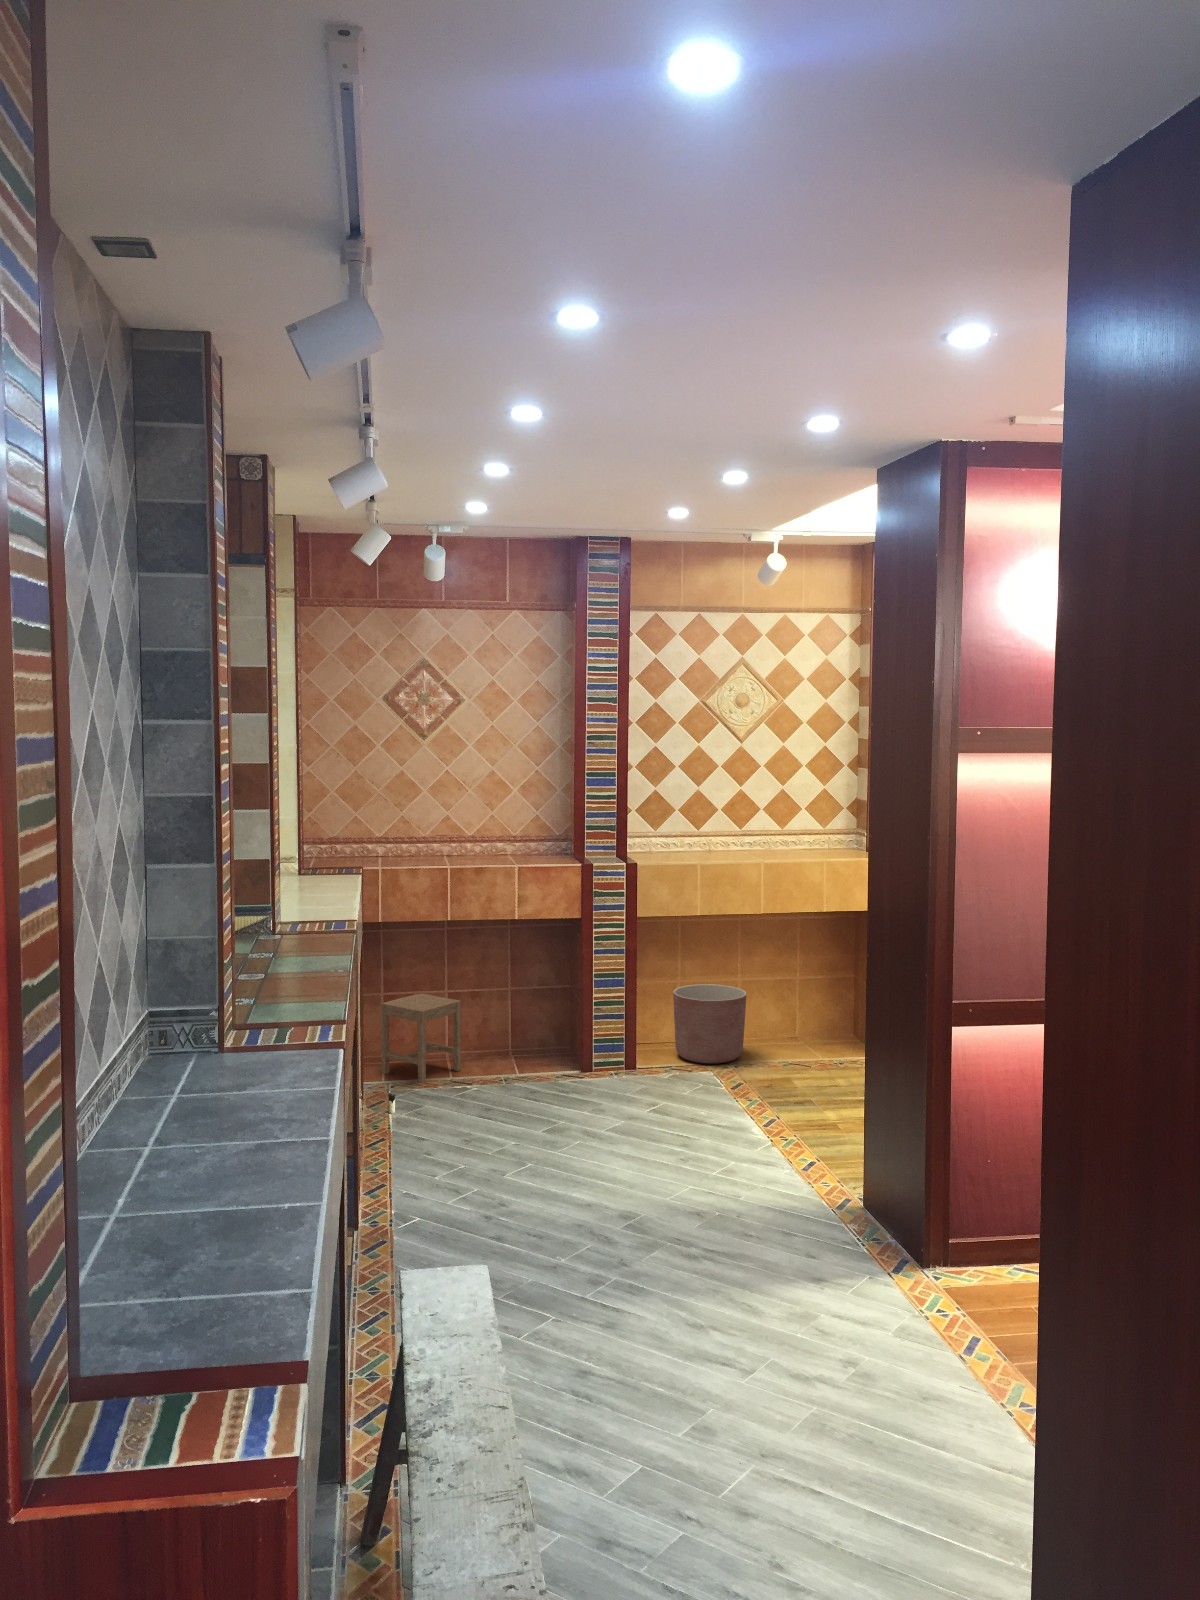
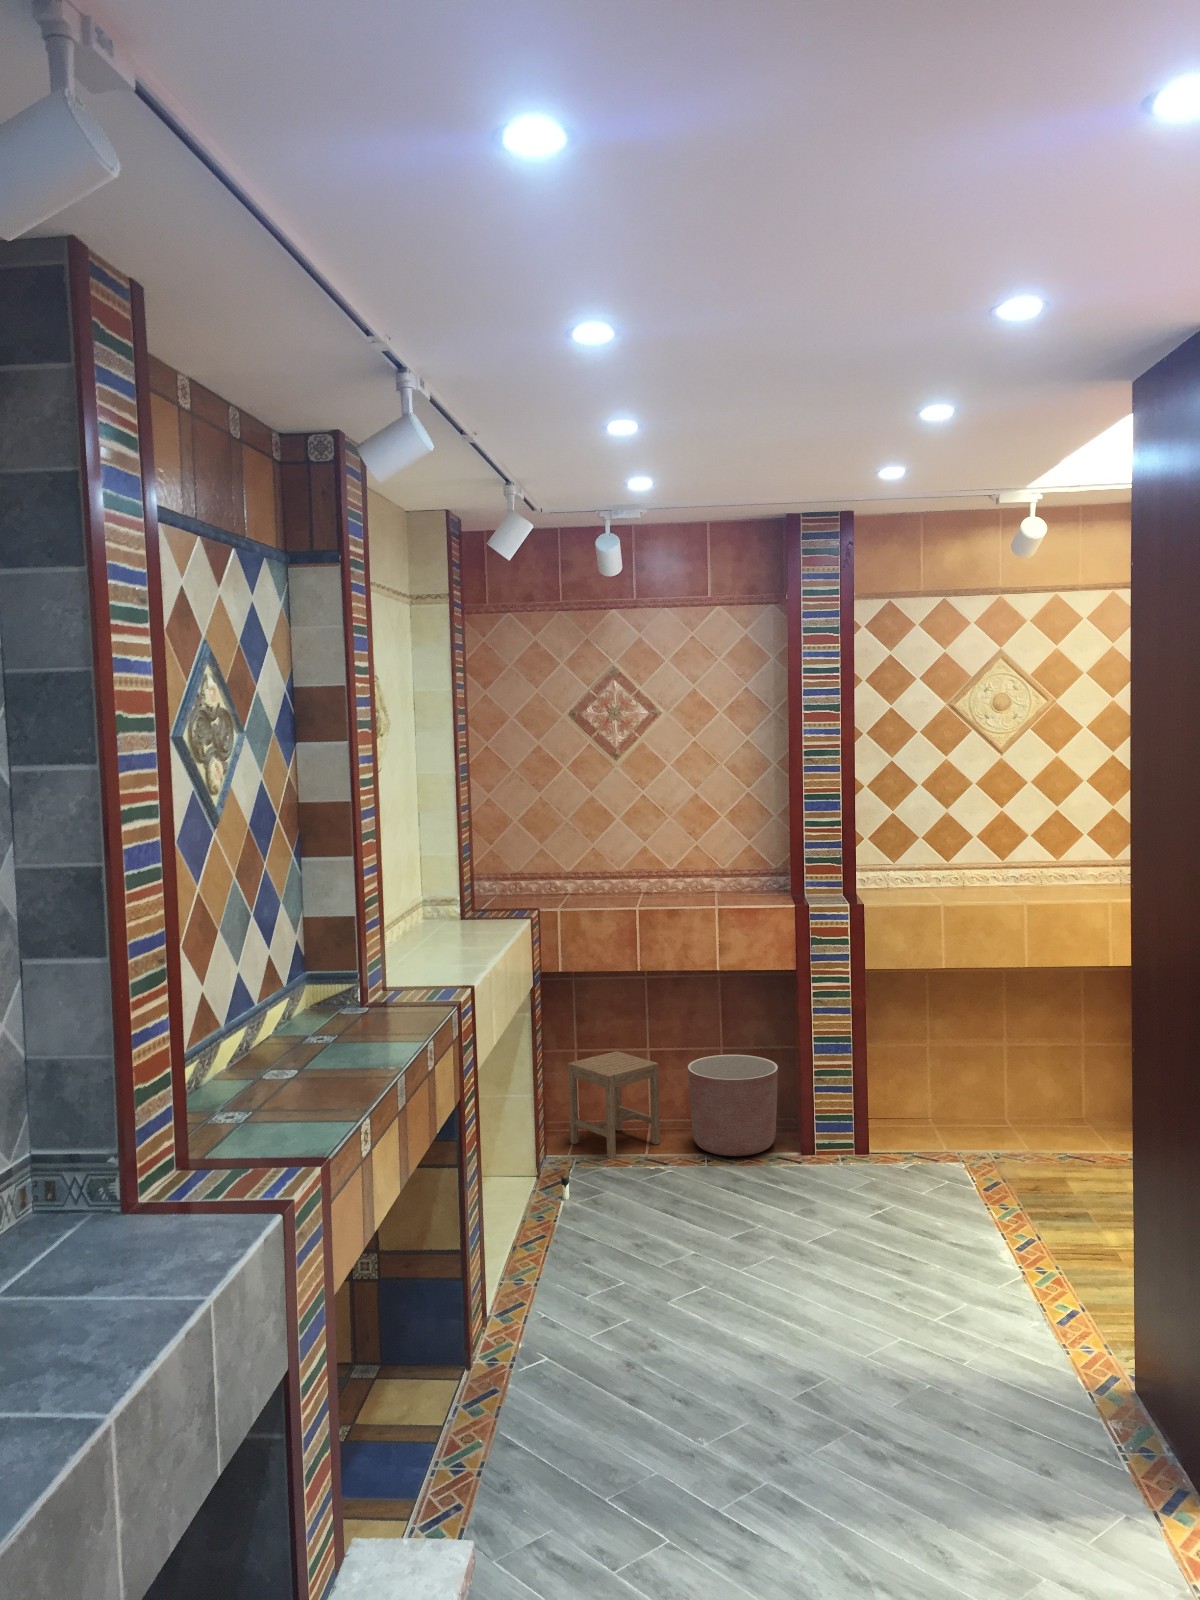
planter: present [673,984,746,1064] -> present [688,1055,778,1156]

